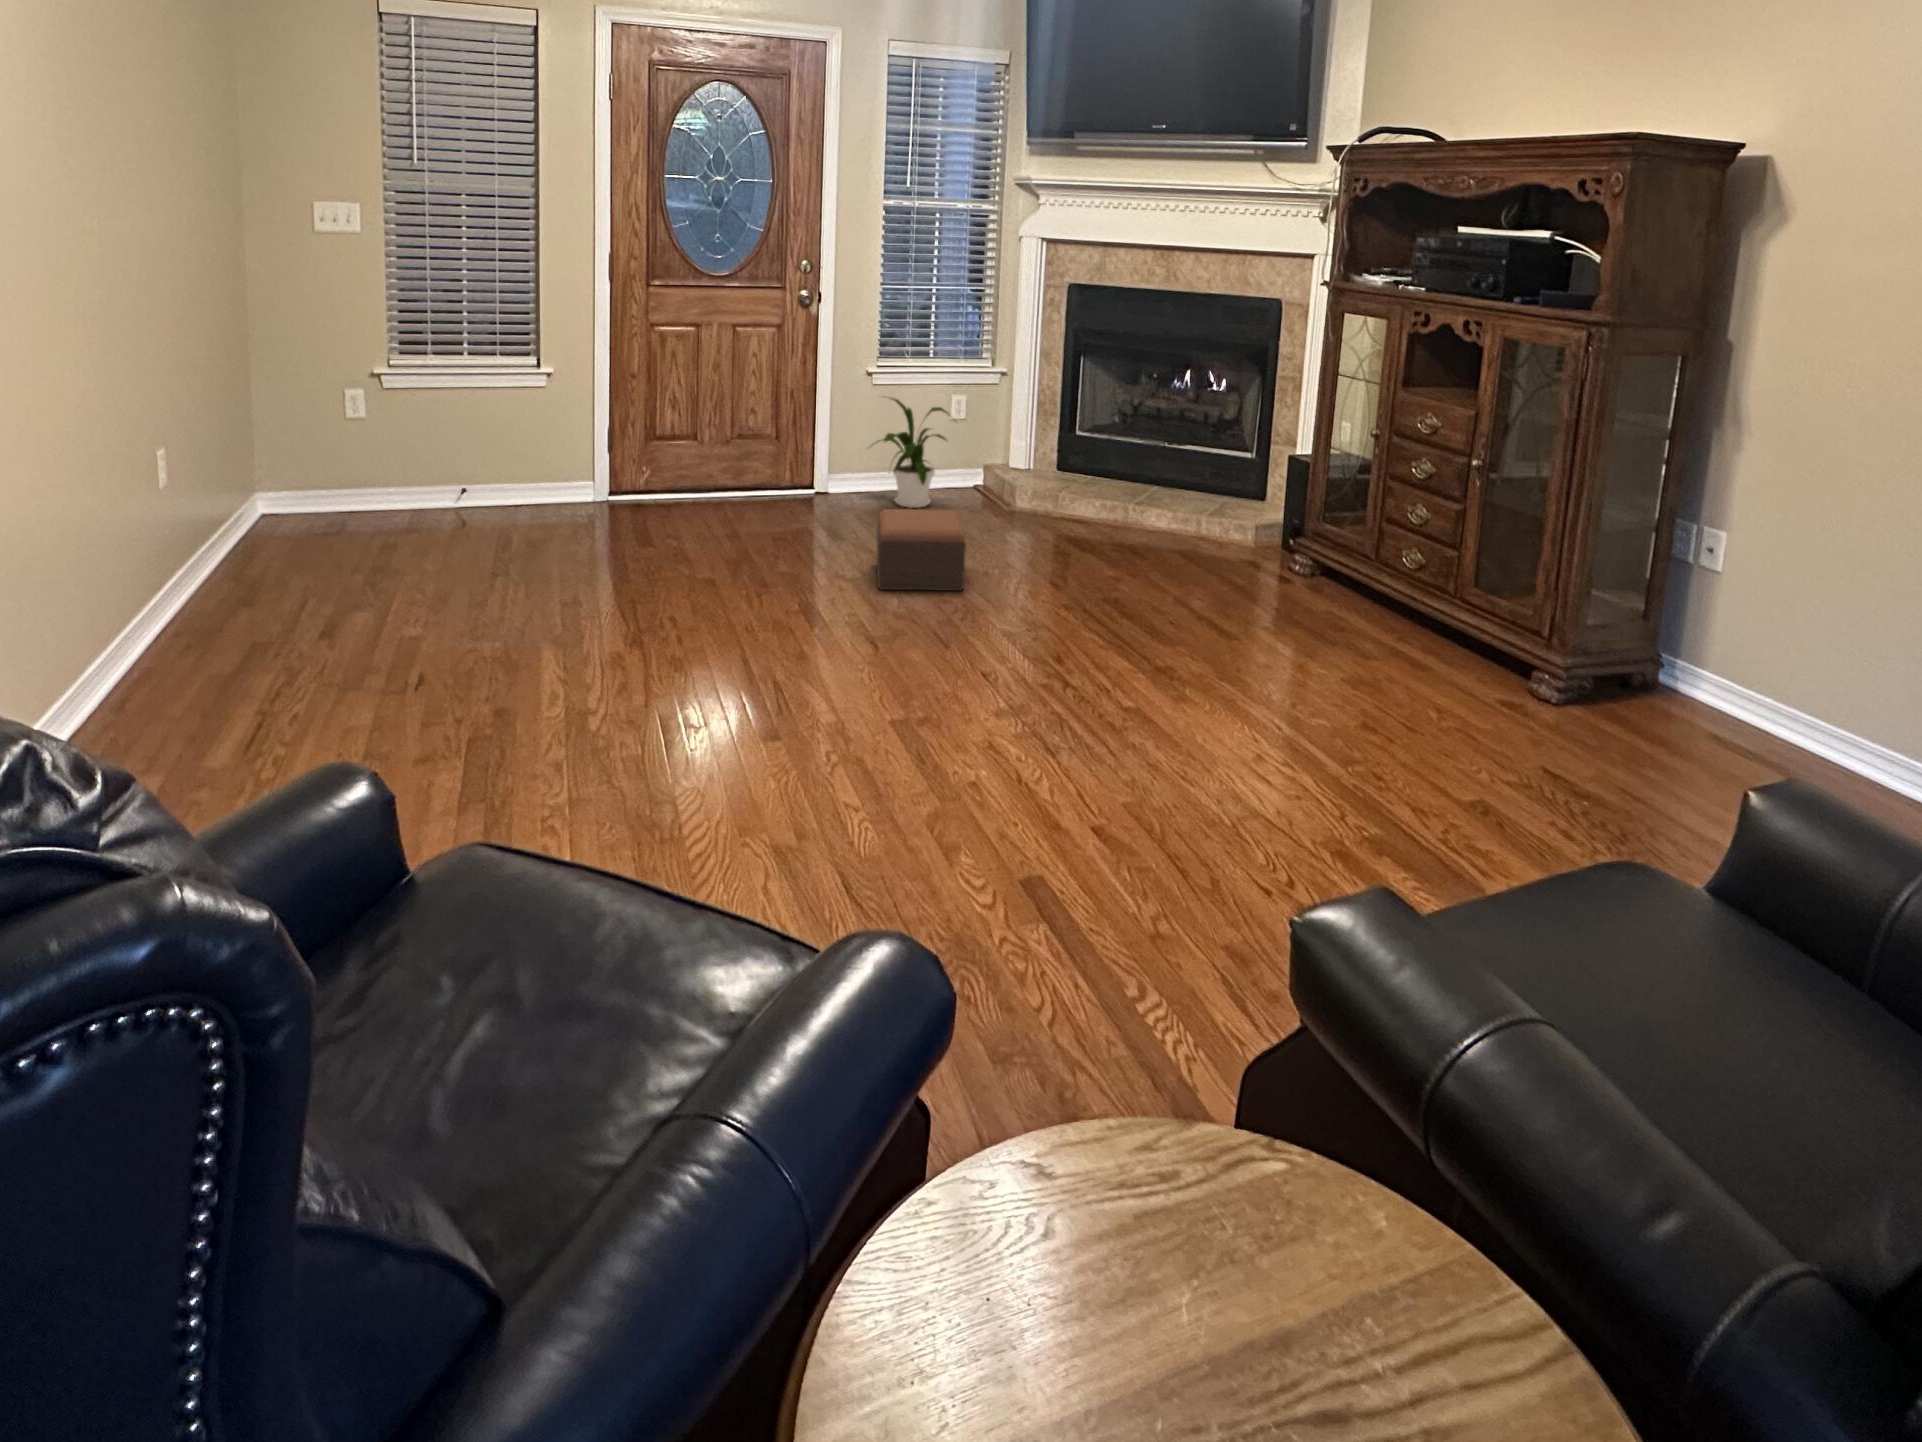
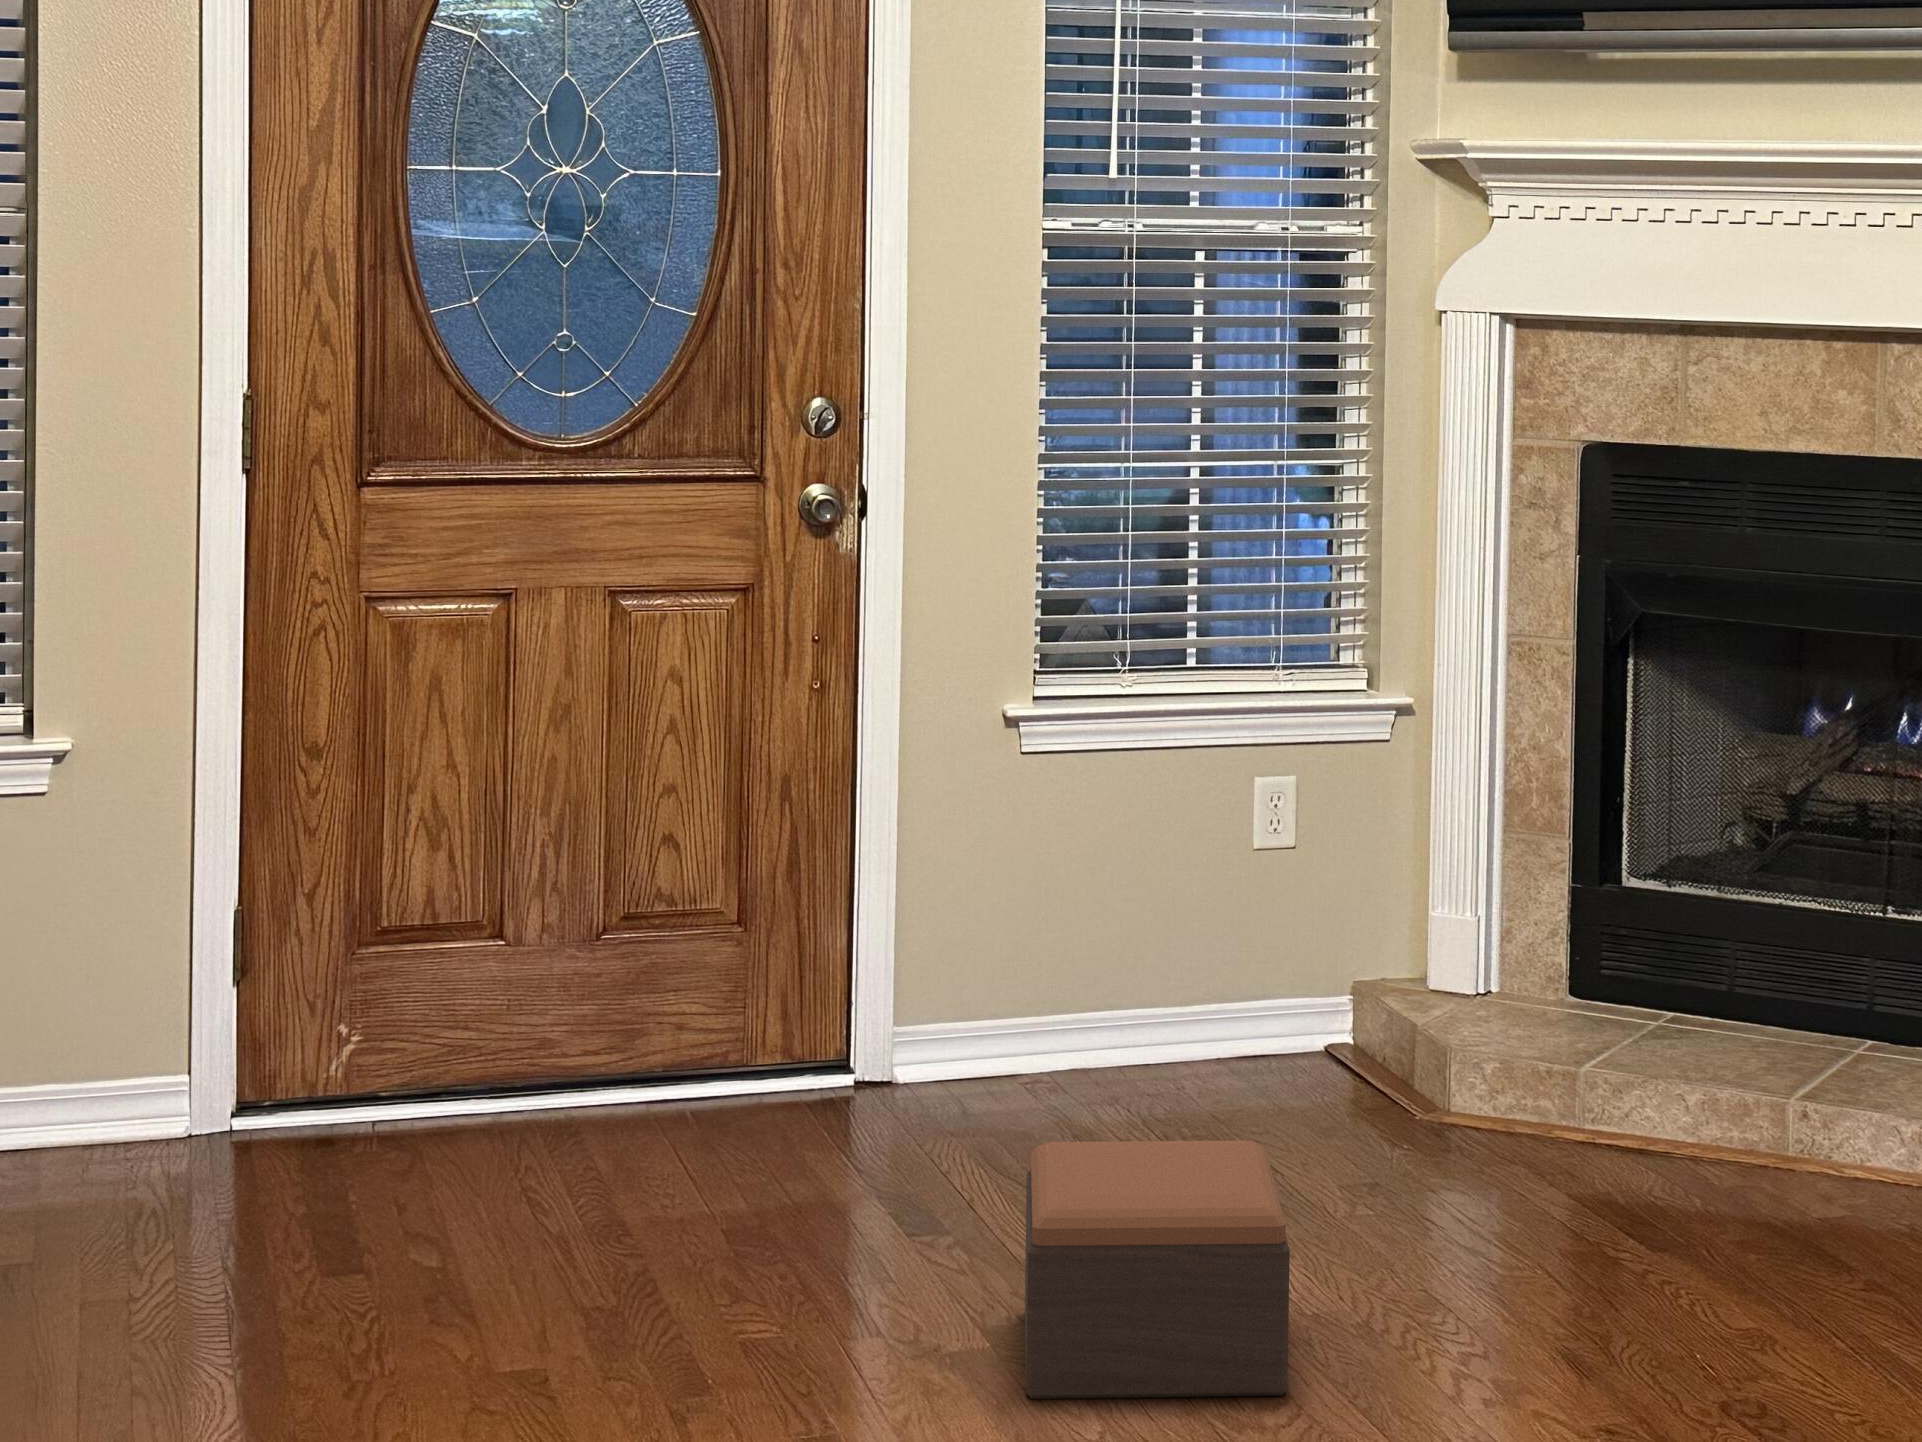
house plant: present [883,398,948,508] -> none [1001,788,1269,1121]

